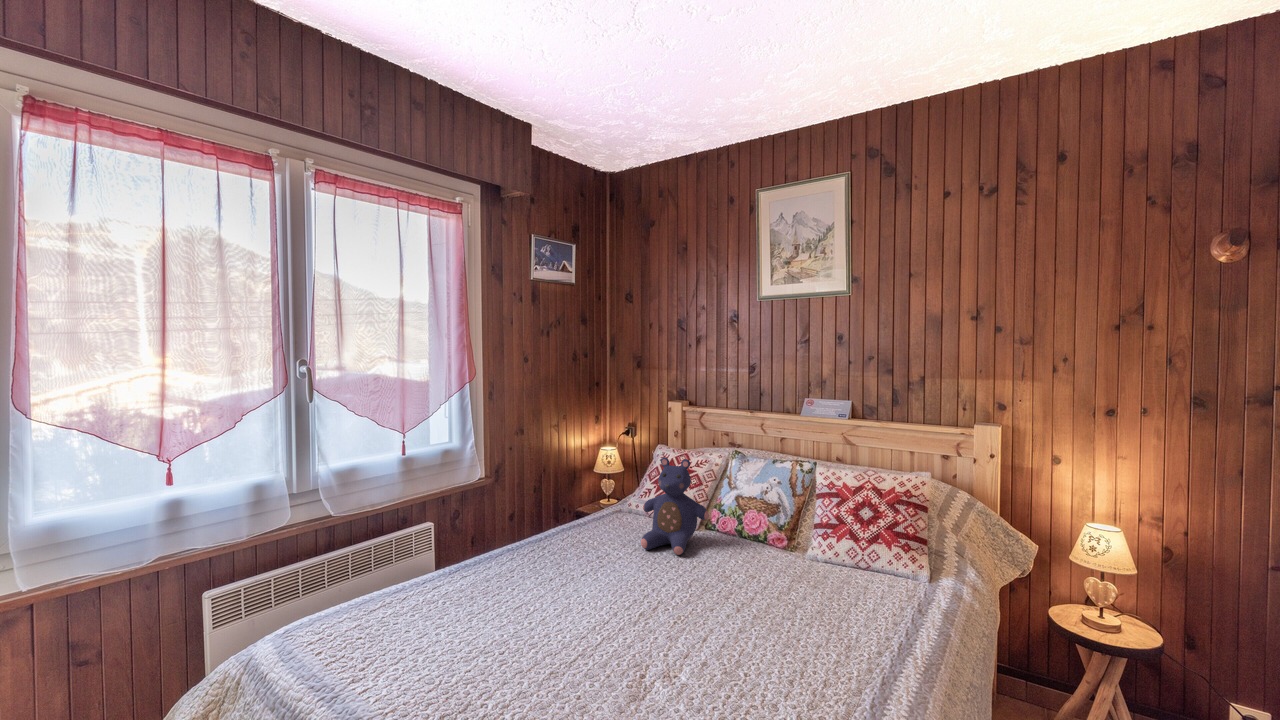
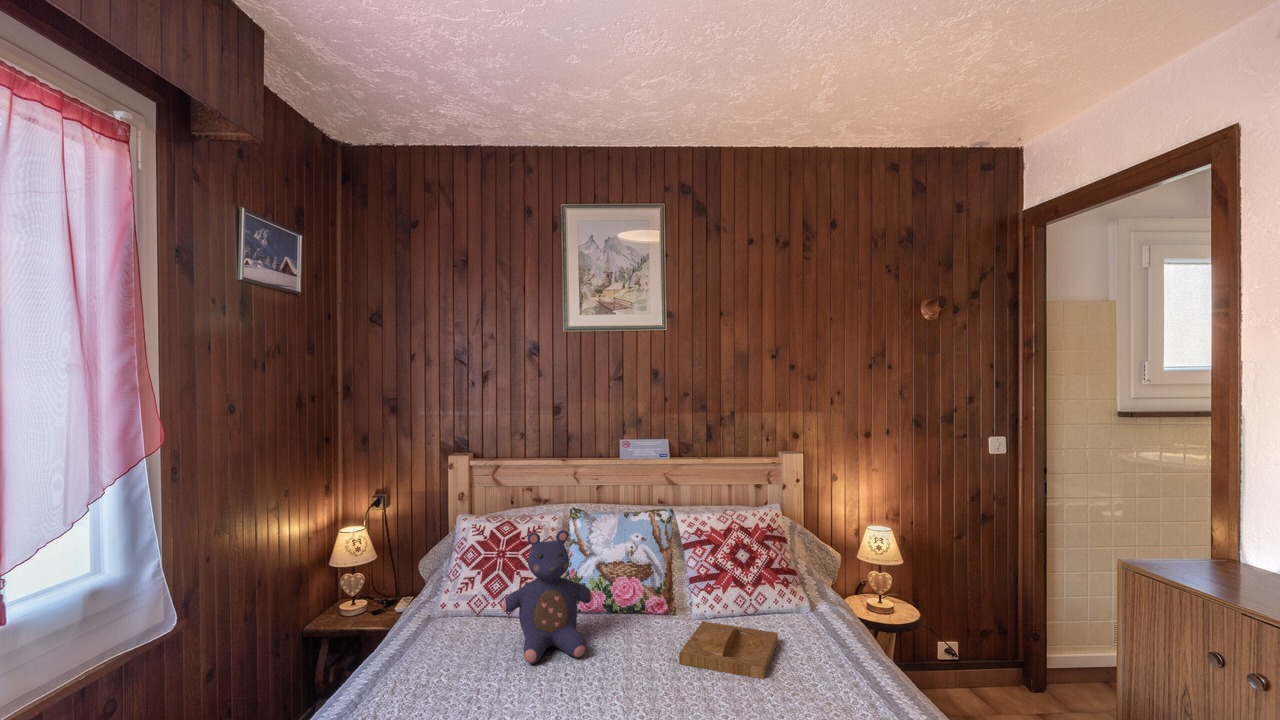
tray: none [742,559,850,612] -> present [679,621,778,679]

